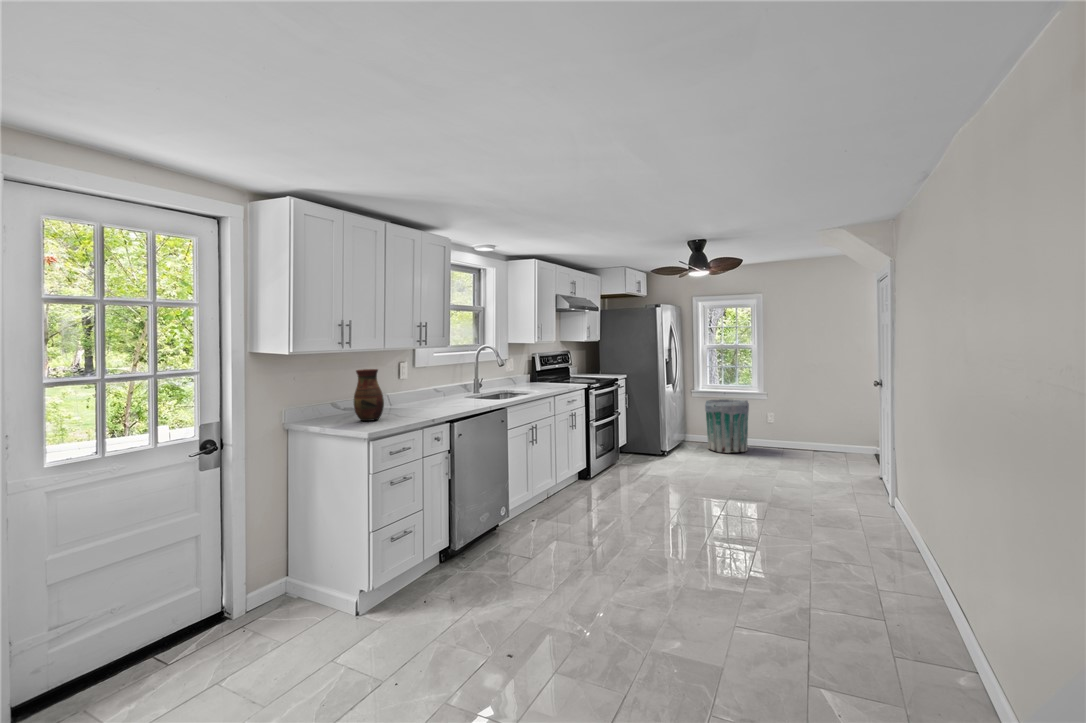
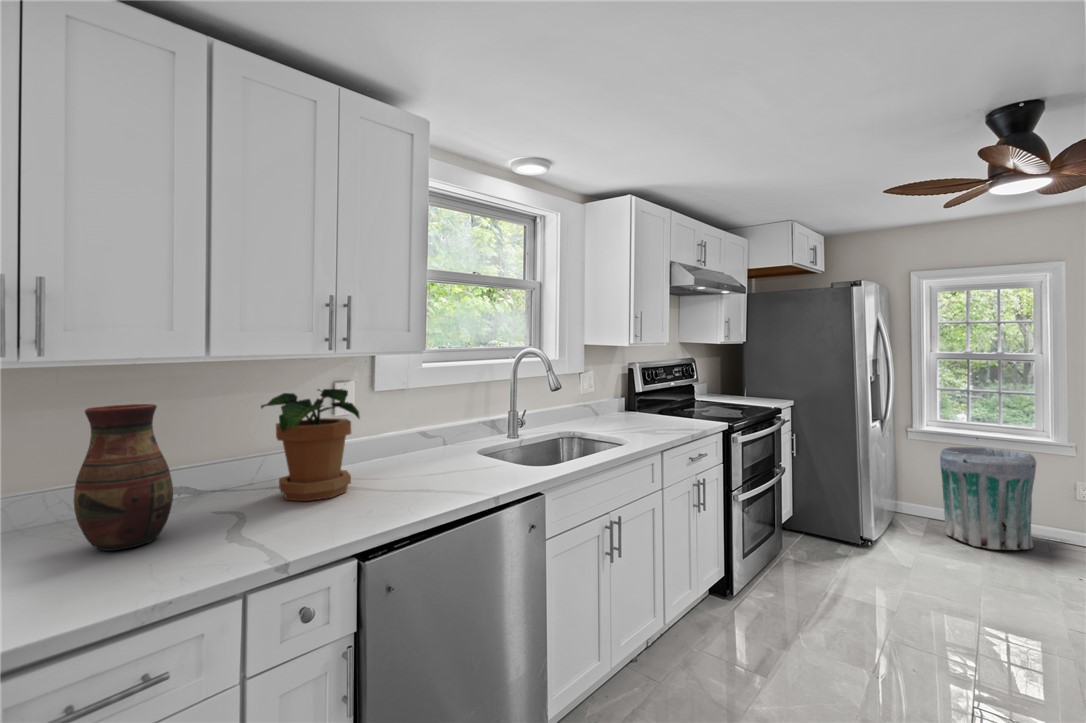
potted plant: none [387,365,431,411] -> present [261,389,360,501]

